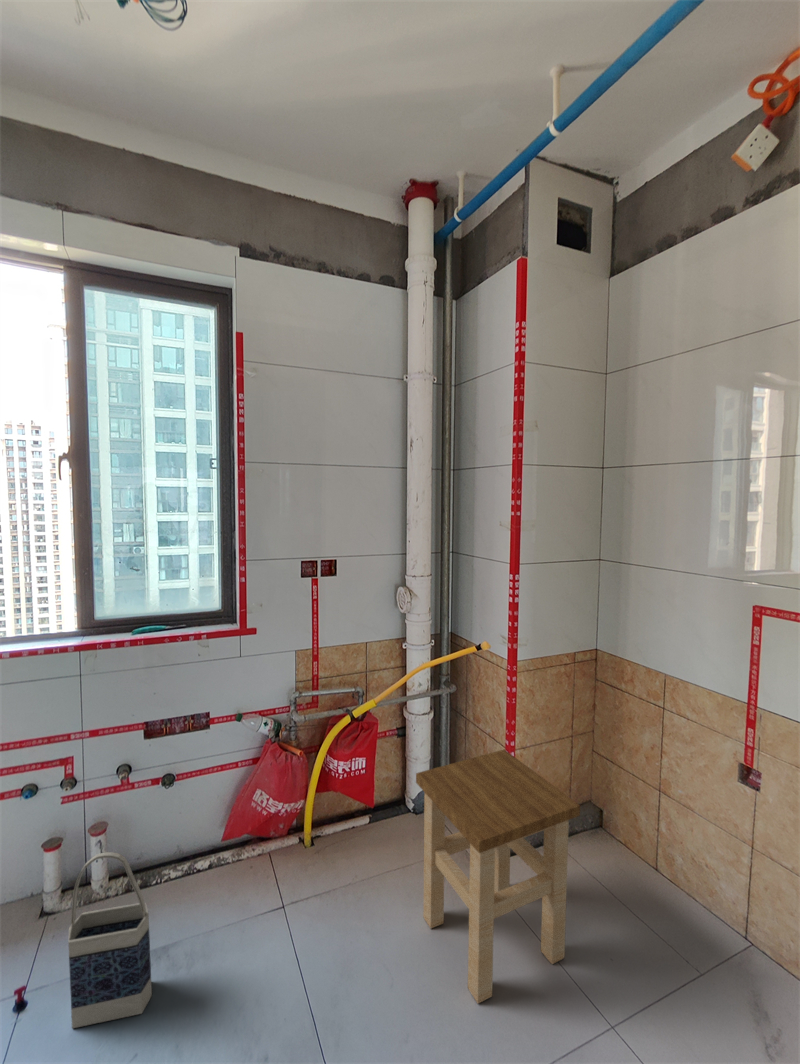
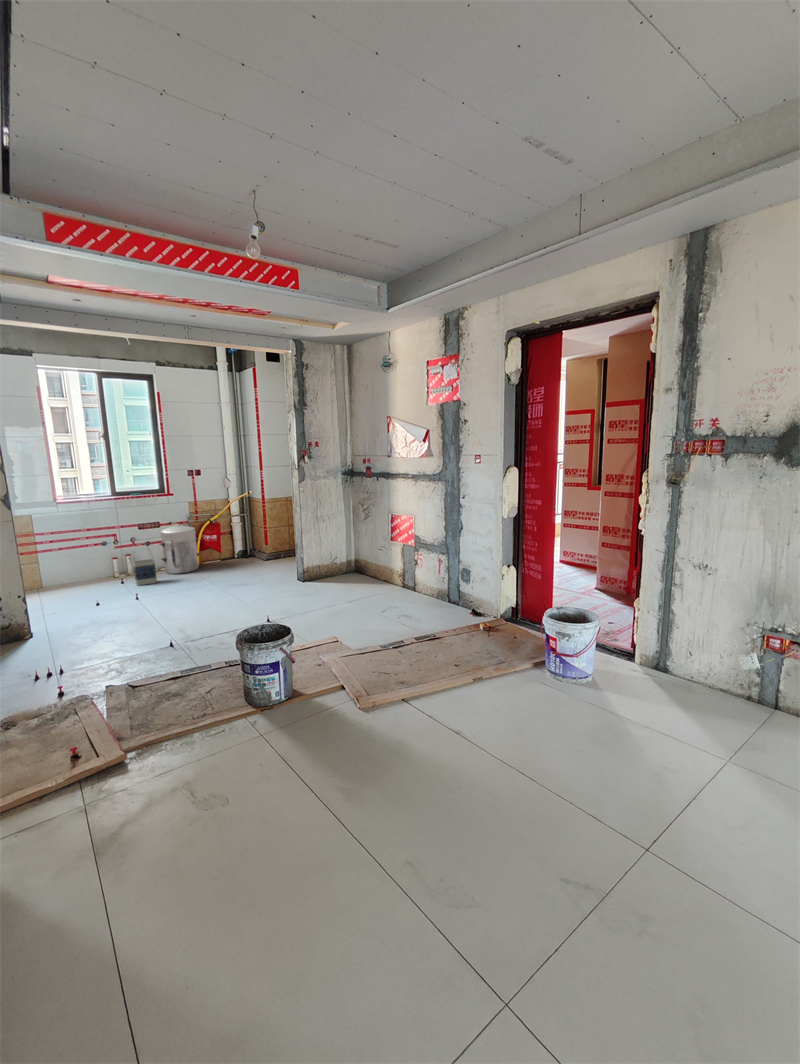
waste bin: none [191,731,314,918] -> present [159,525,200,574]
stool: present [416,750,580,1003] -> none [229,524,273,575]

